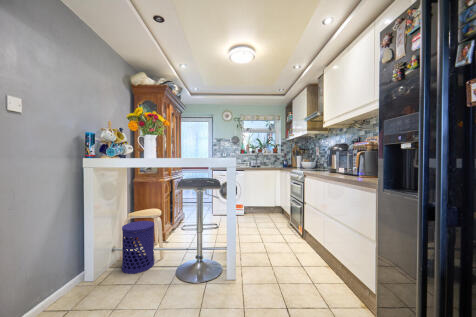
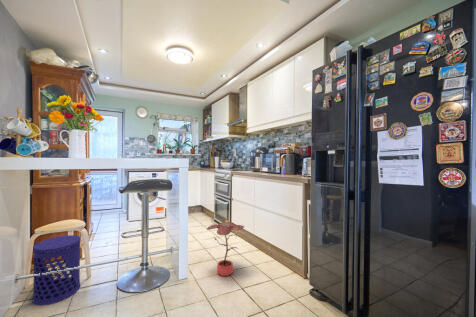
potted plant: none [257,228,298,289] -> present [207,222,244,276]

